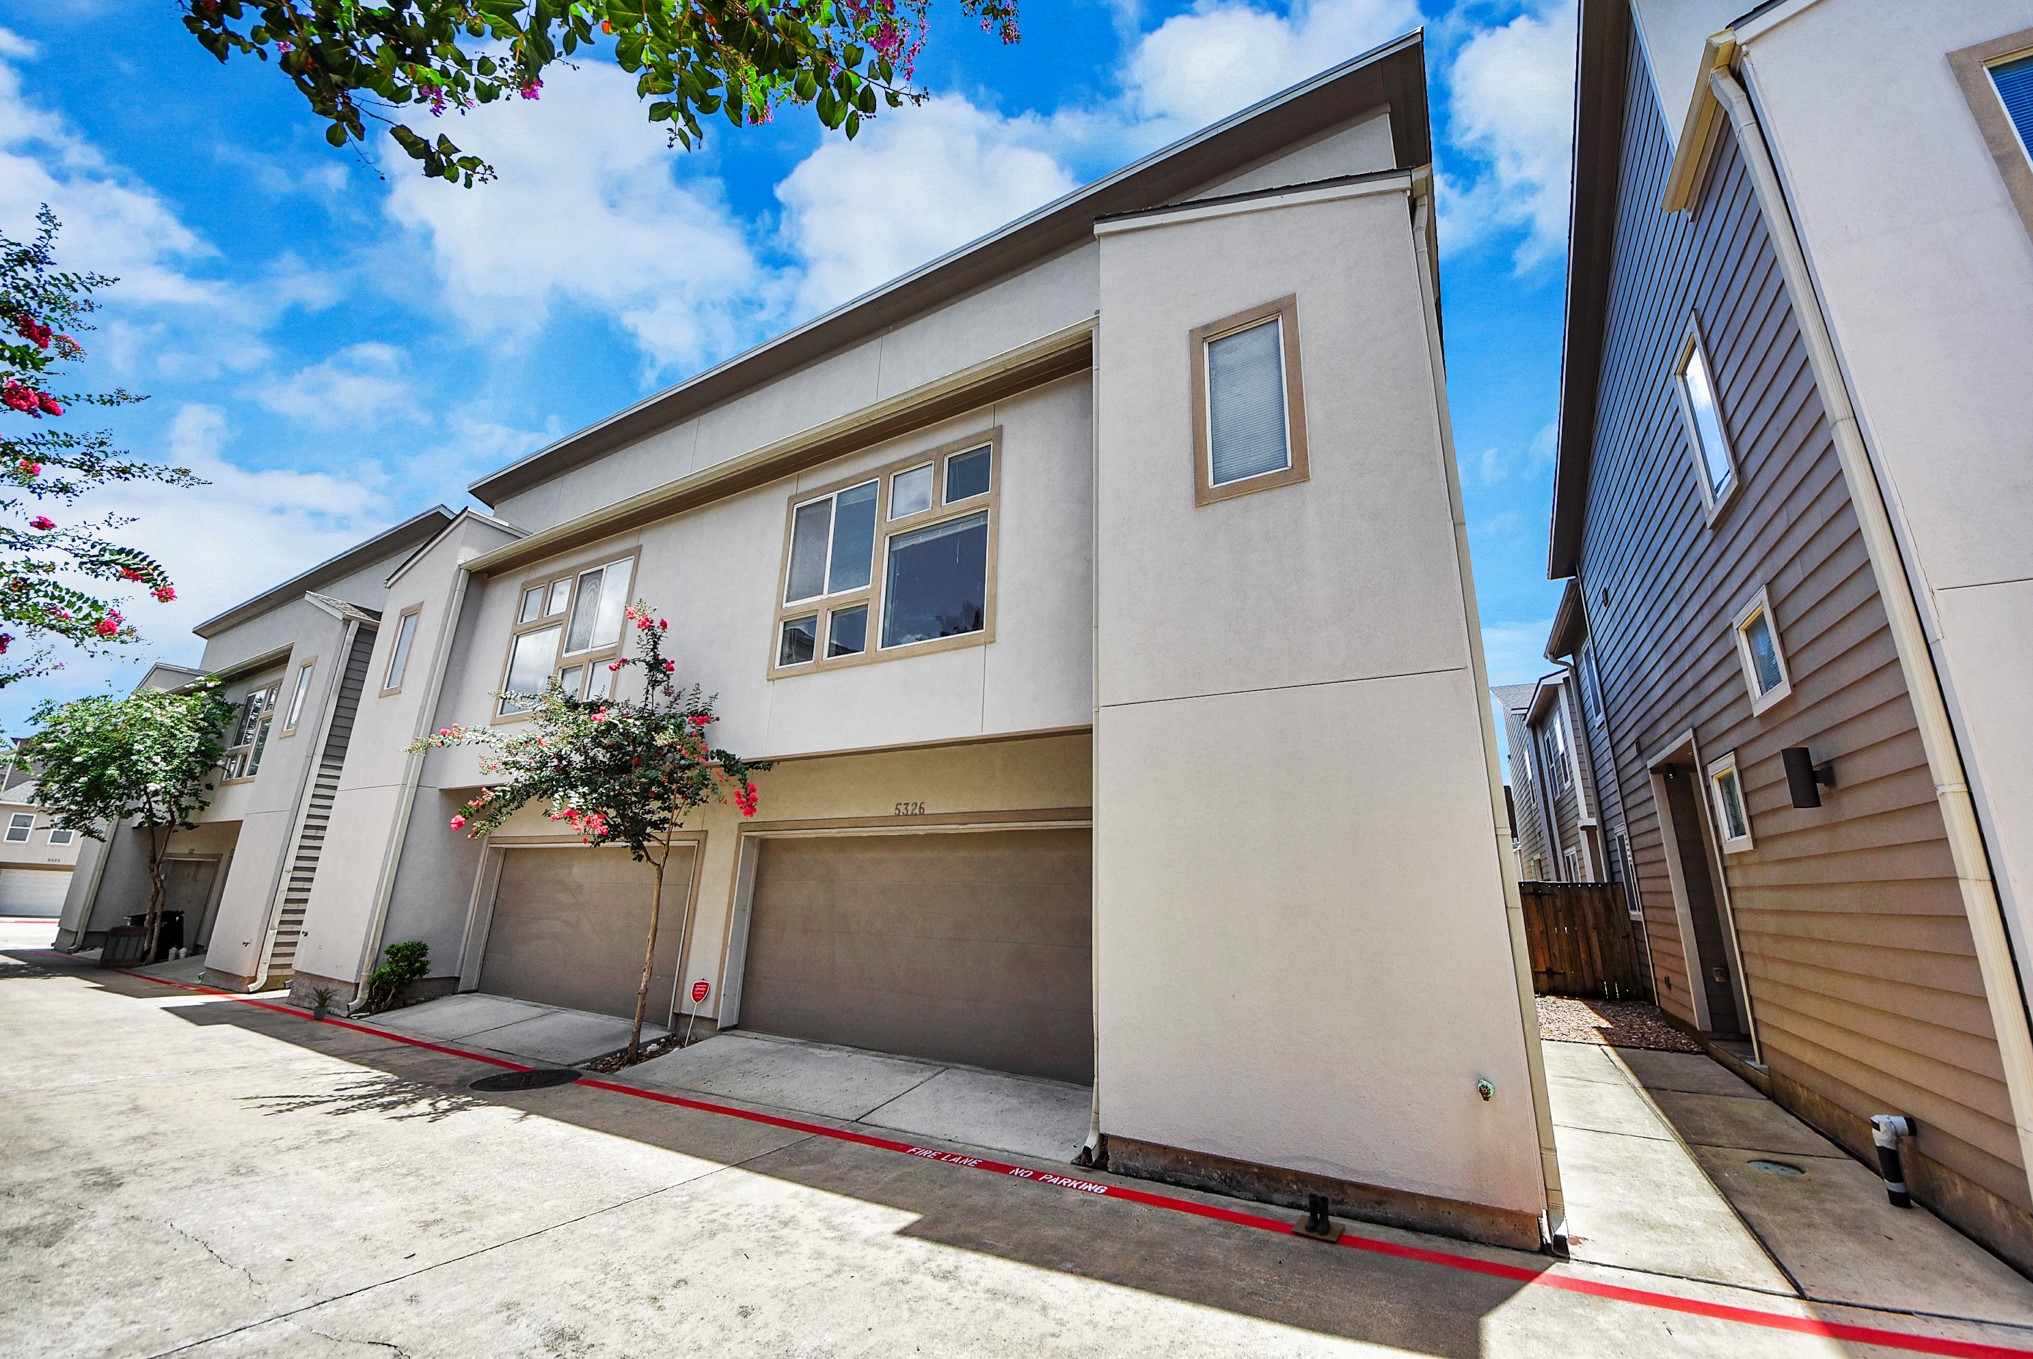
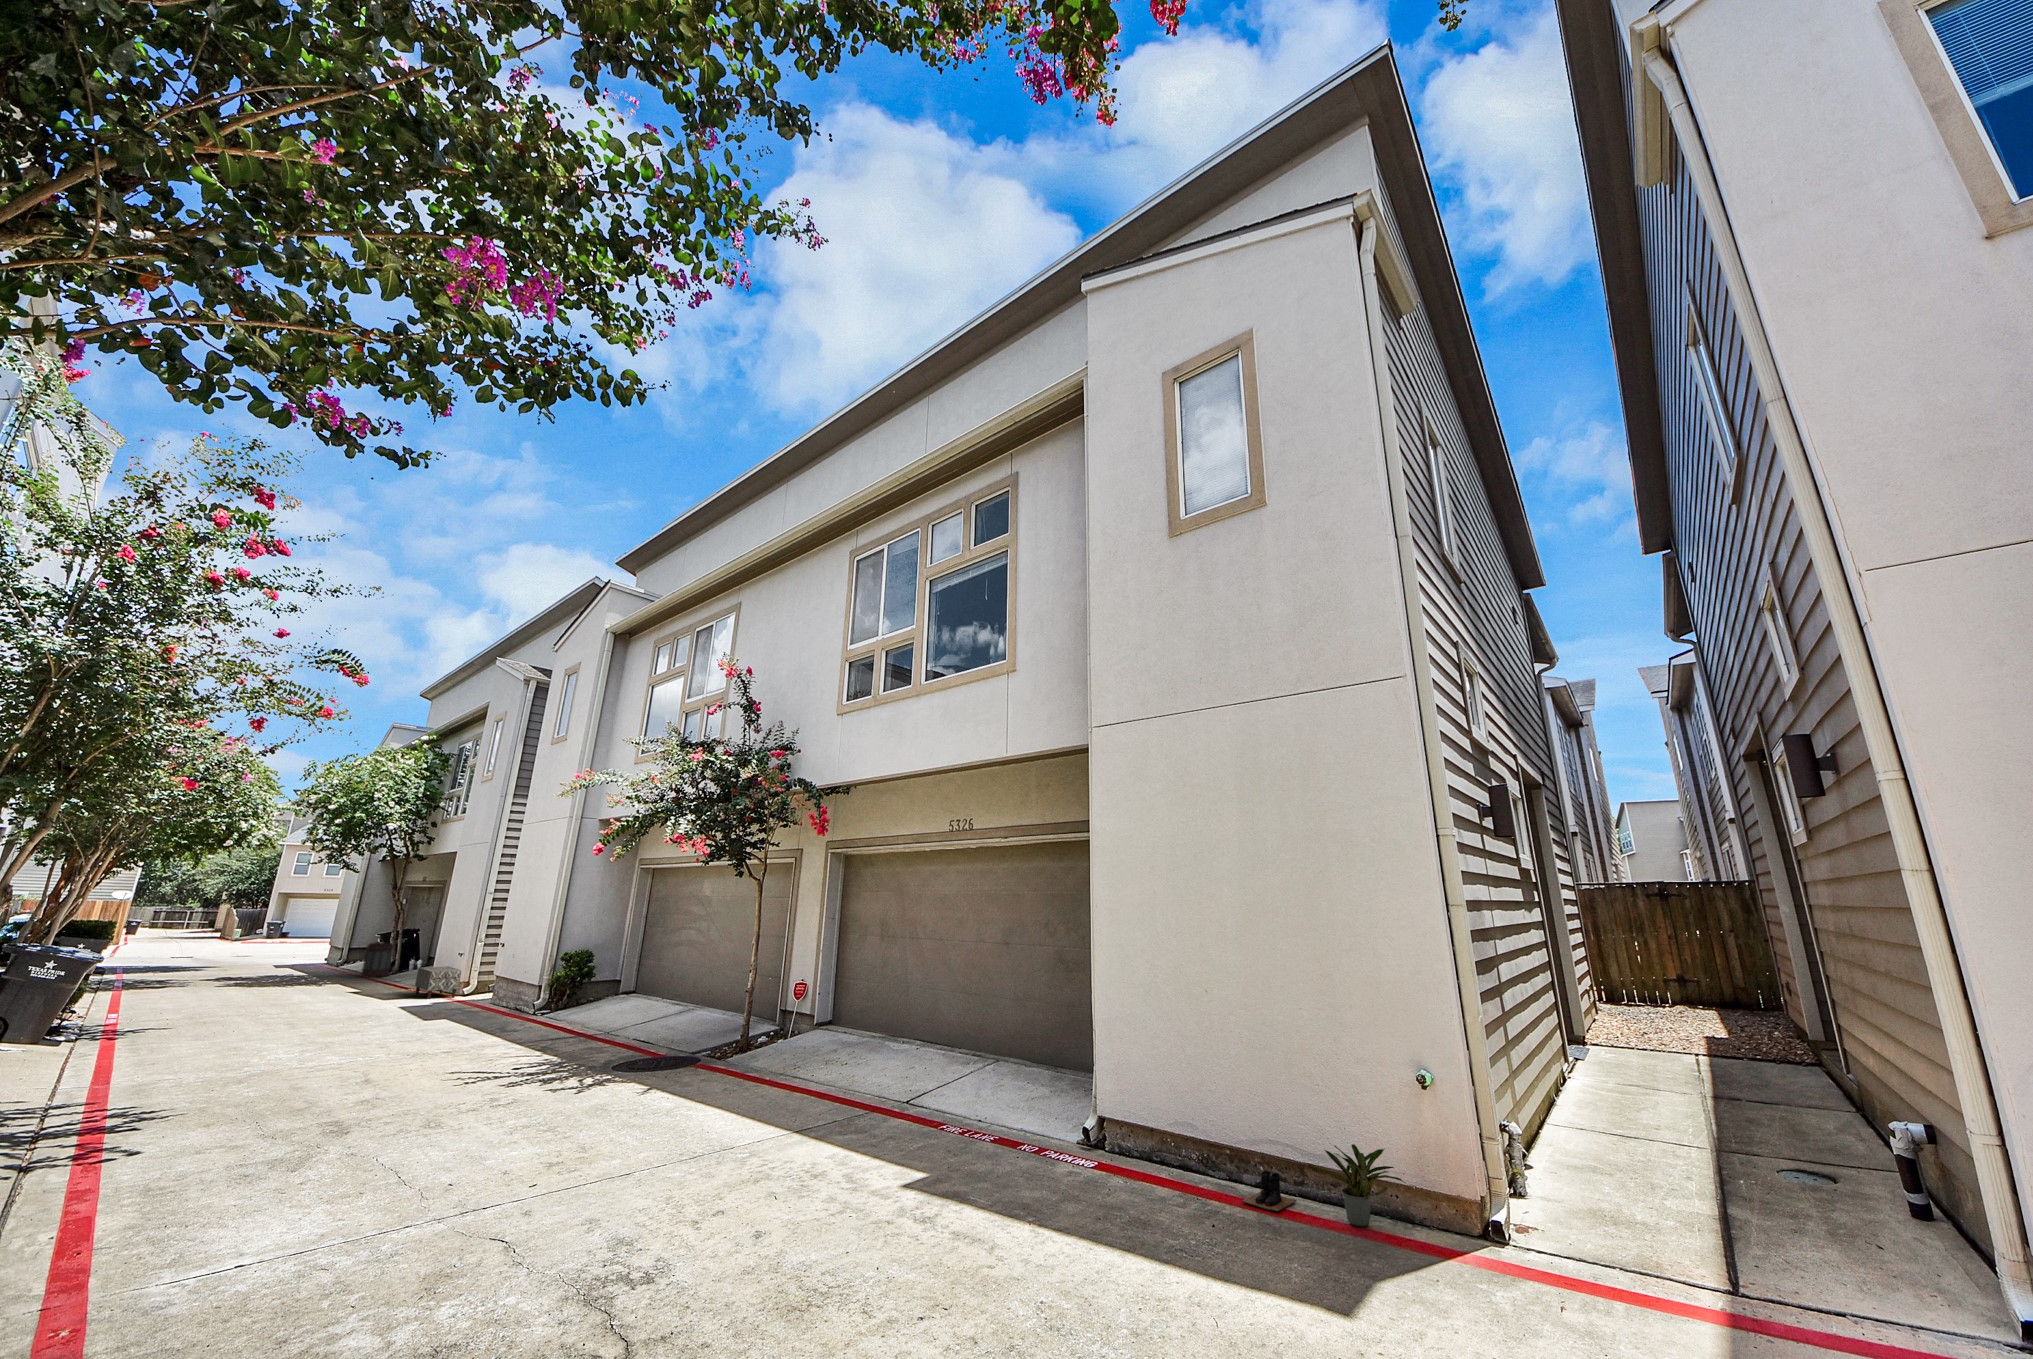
bench: none [179,956,245,997] -> present [415,966,461,999]
potted plant: present [305,987,339,1019] -> present [1308,1144,1405,1227]

